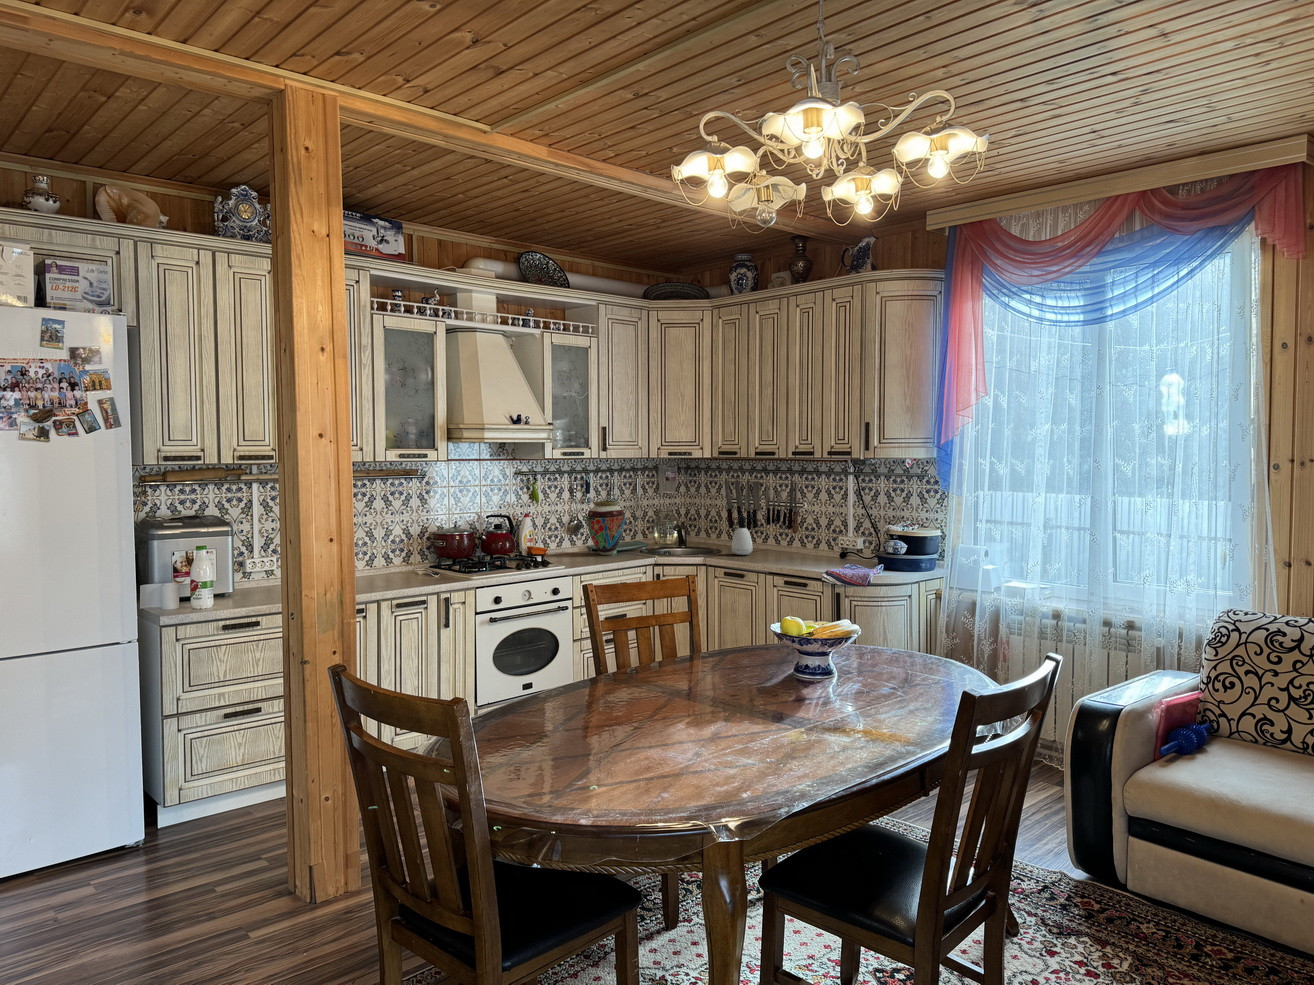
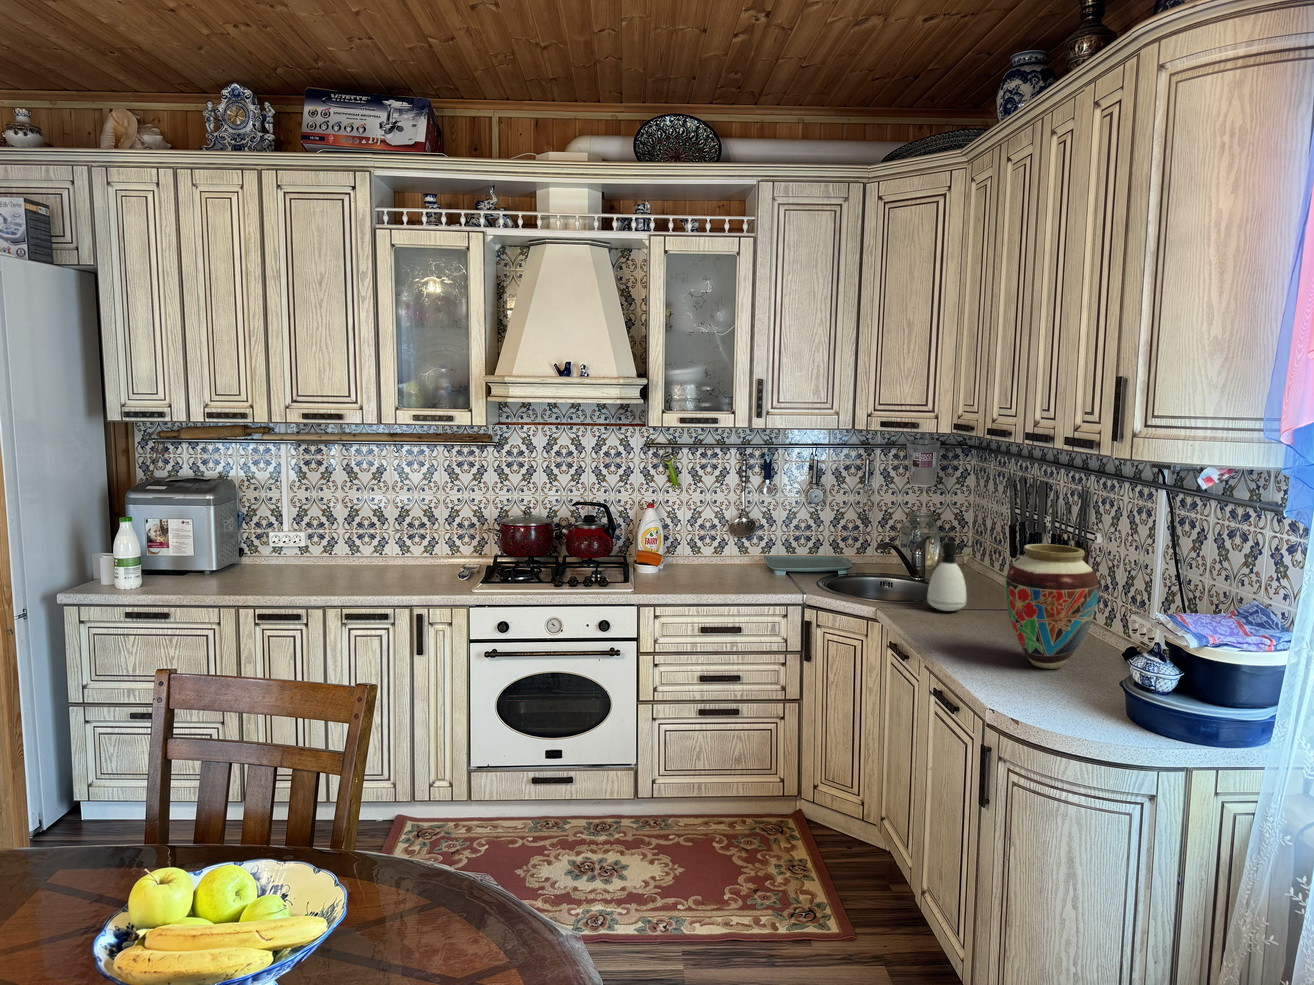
vase: present [587,501,625,555] -> present [1006,544,1100,669]

